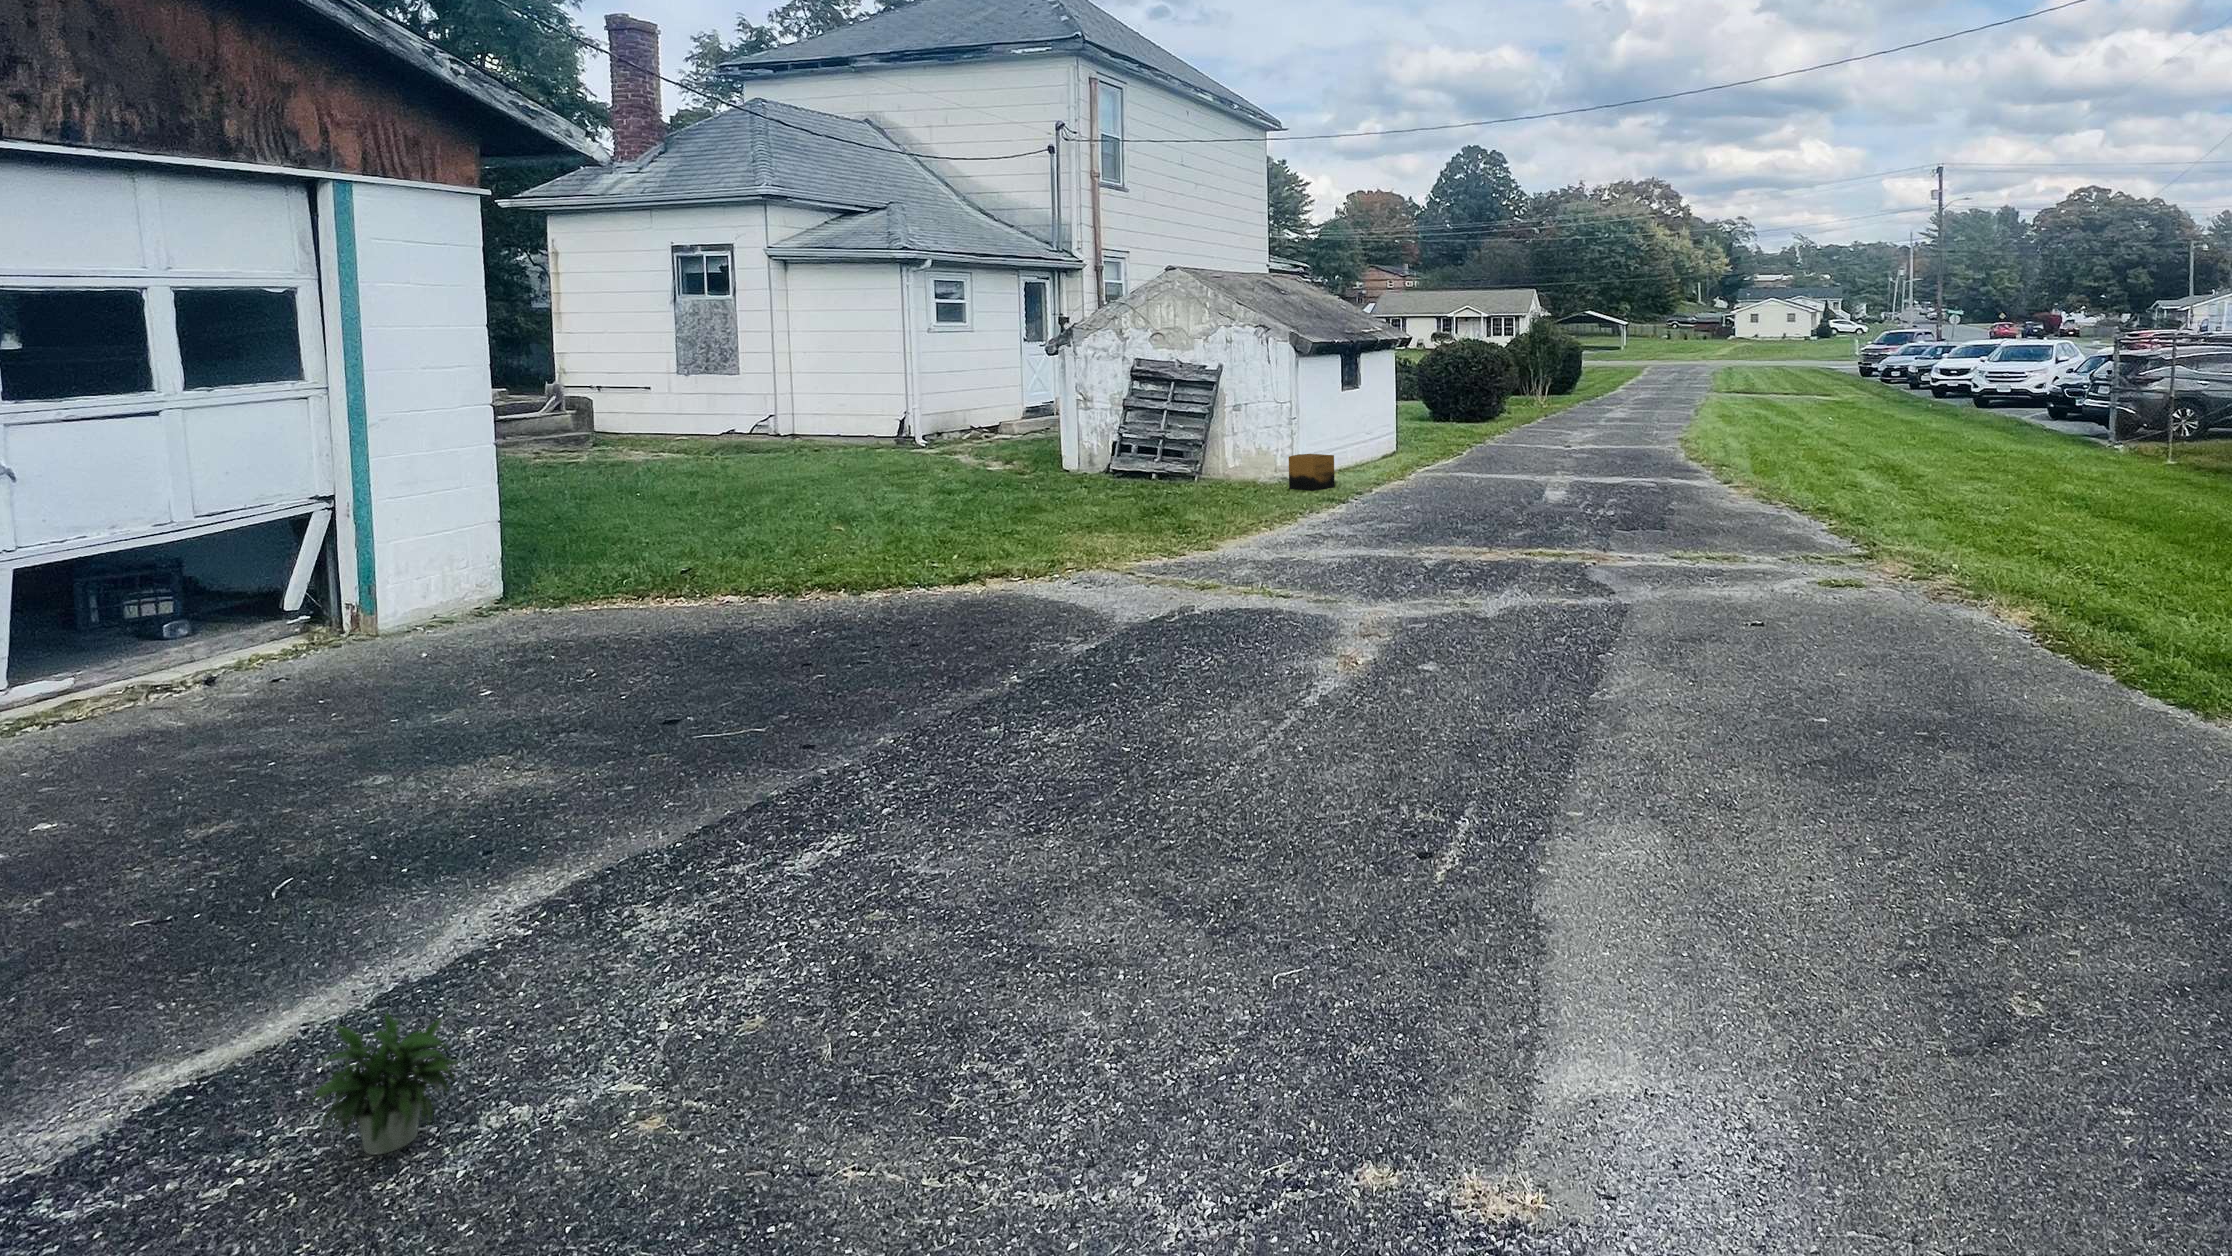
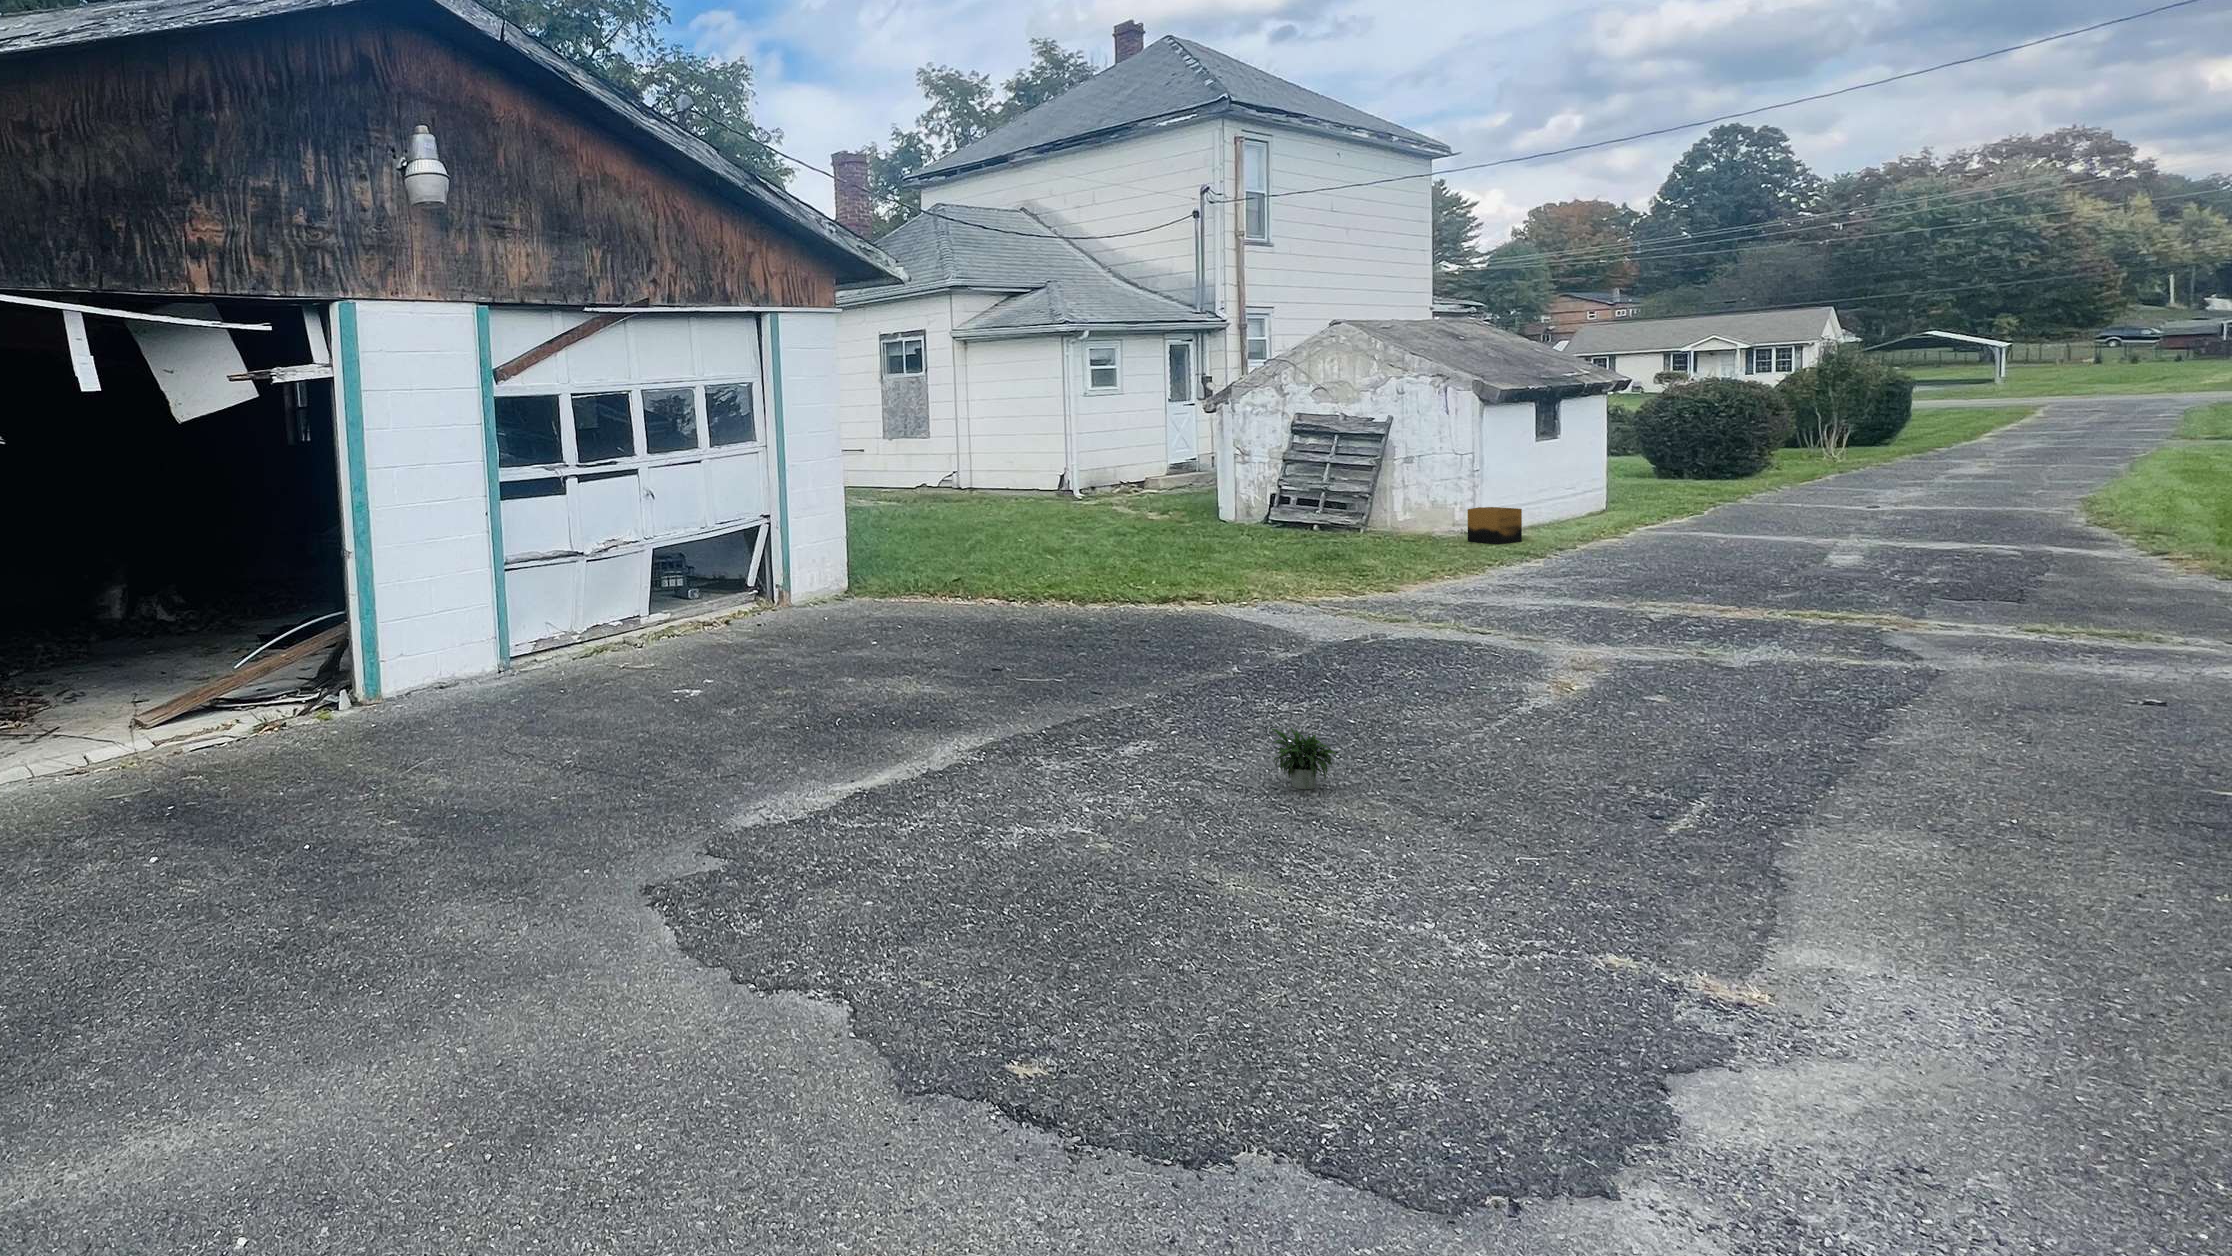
potted plant: present [308,1012,458,1155] -> present [1269,728,1336,789]

